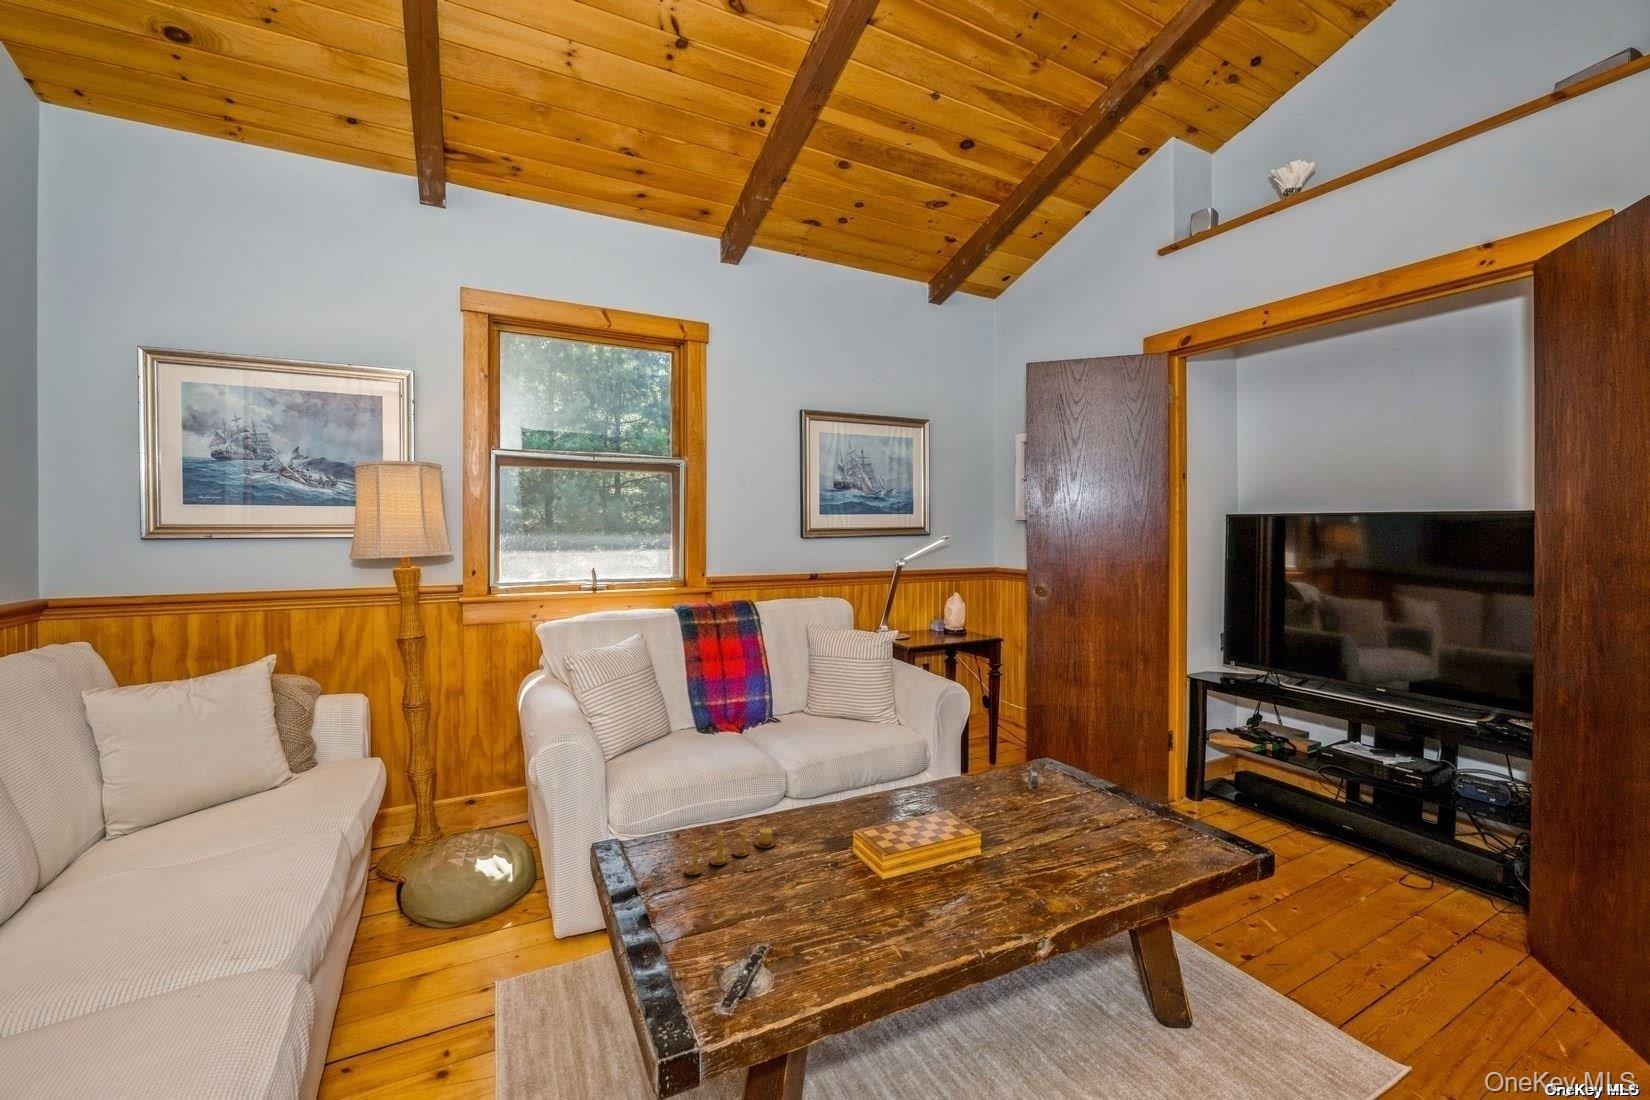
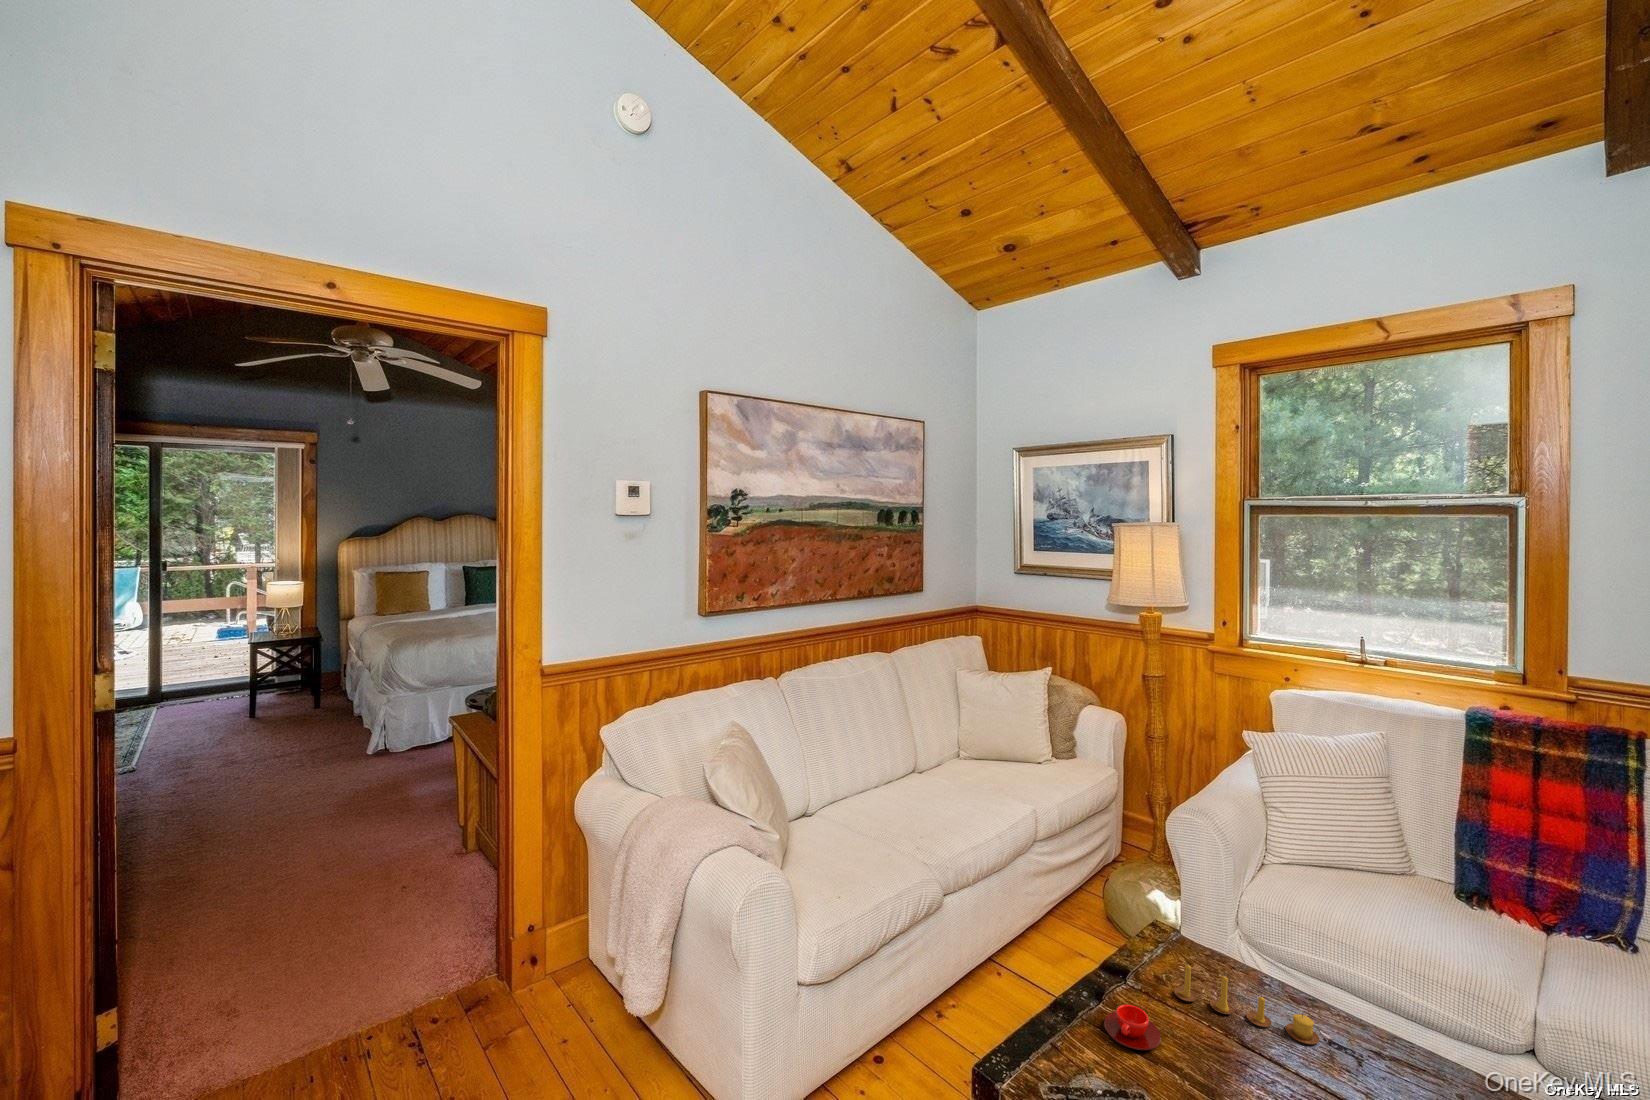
teacup: none [680,895,729,933] -> present [1104,1004,1161,1050]

